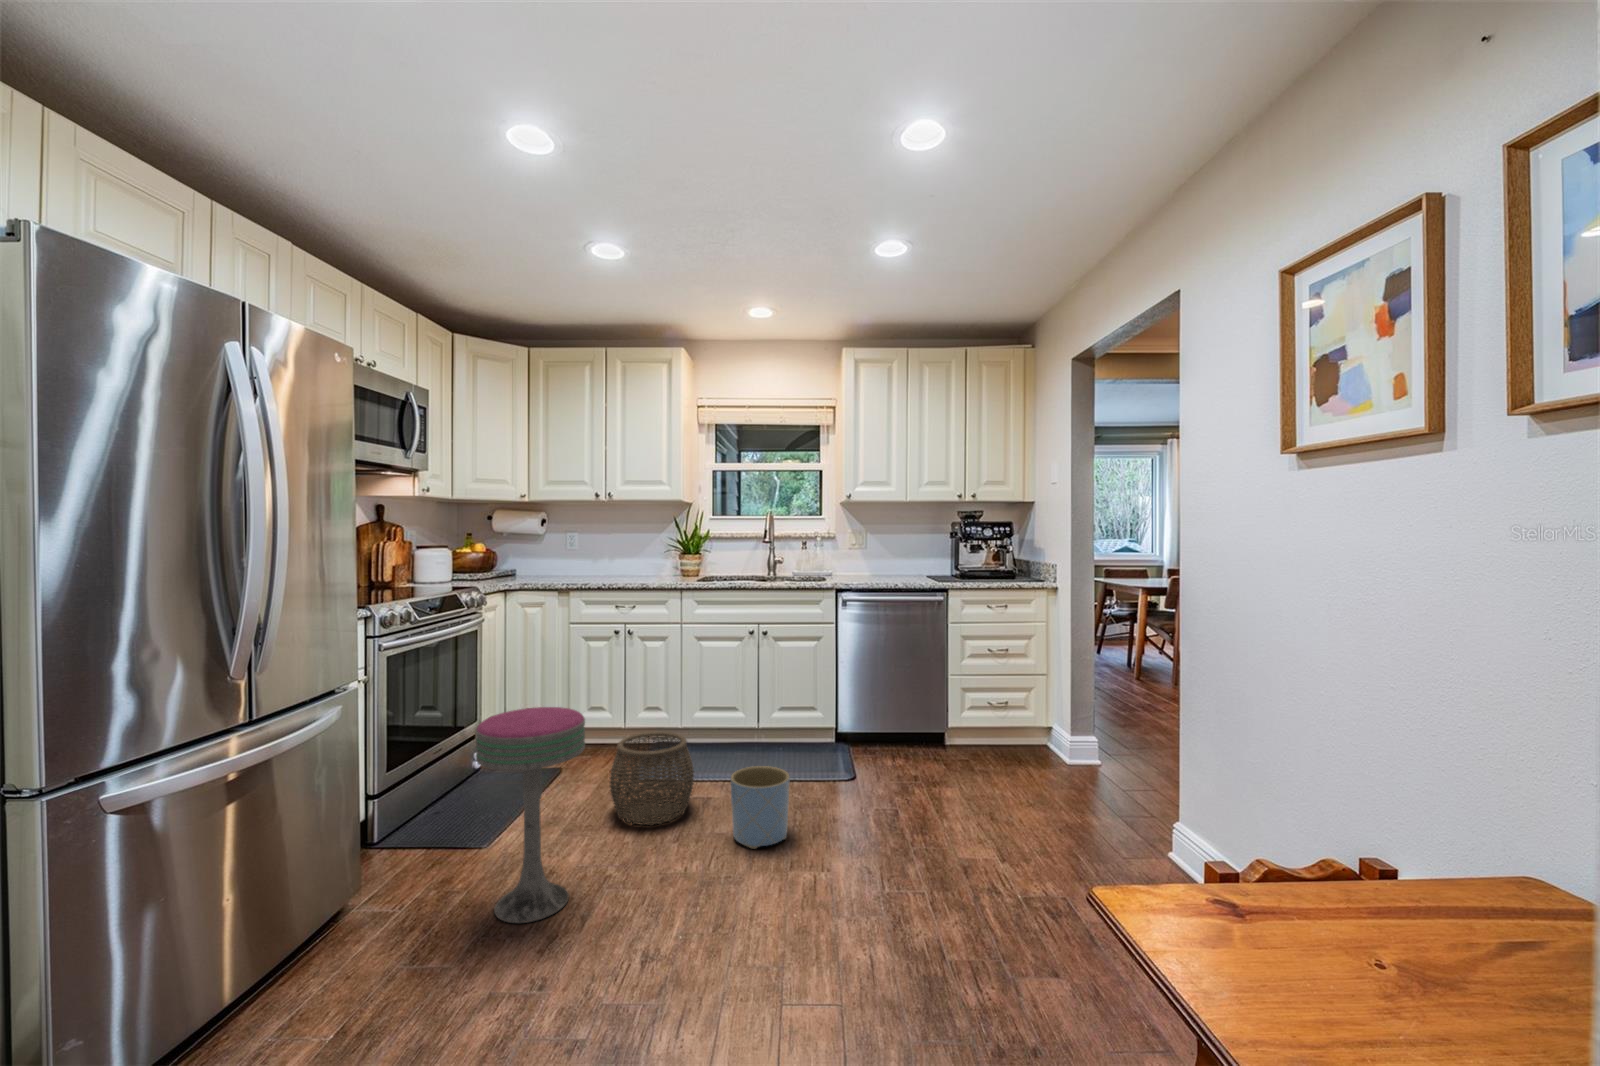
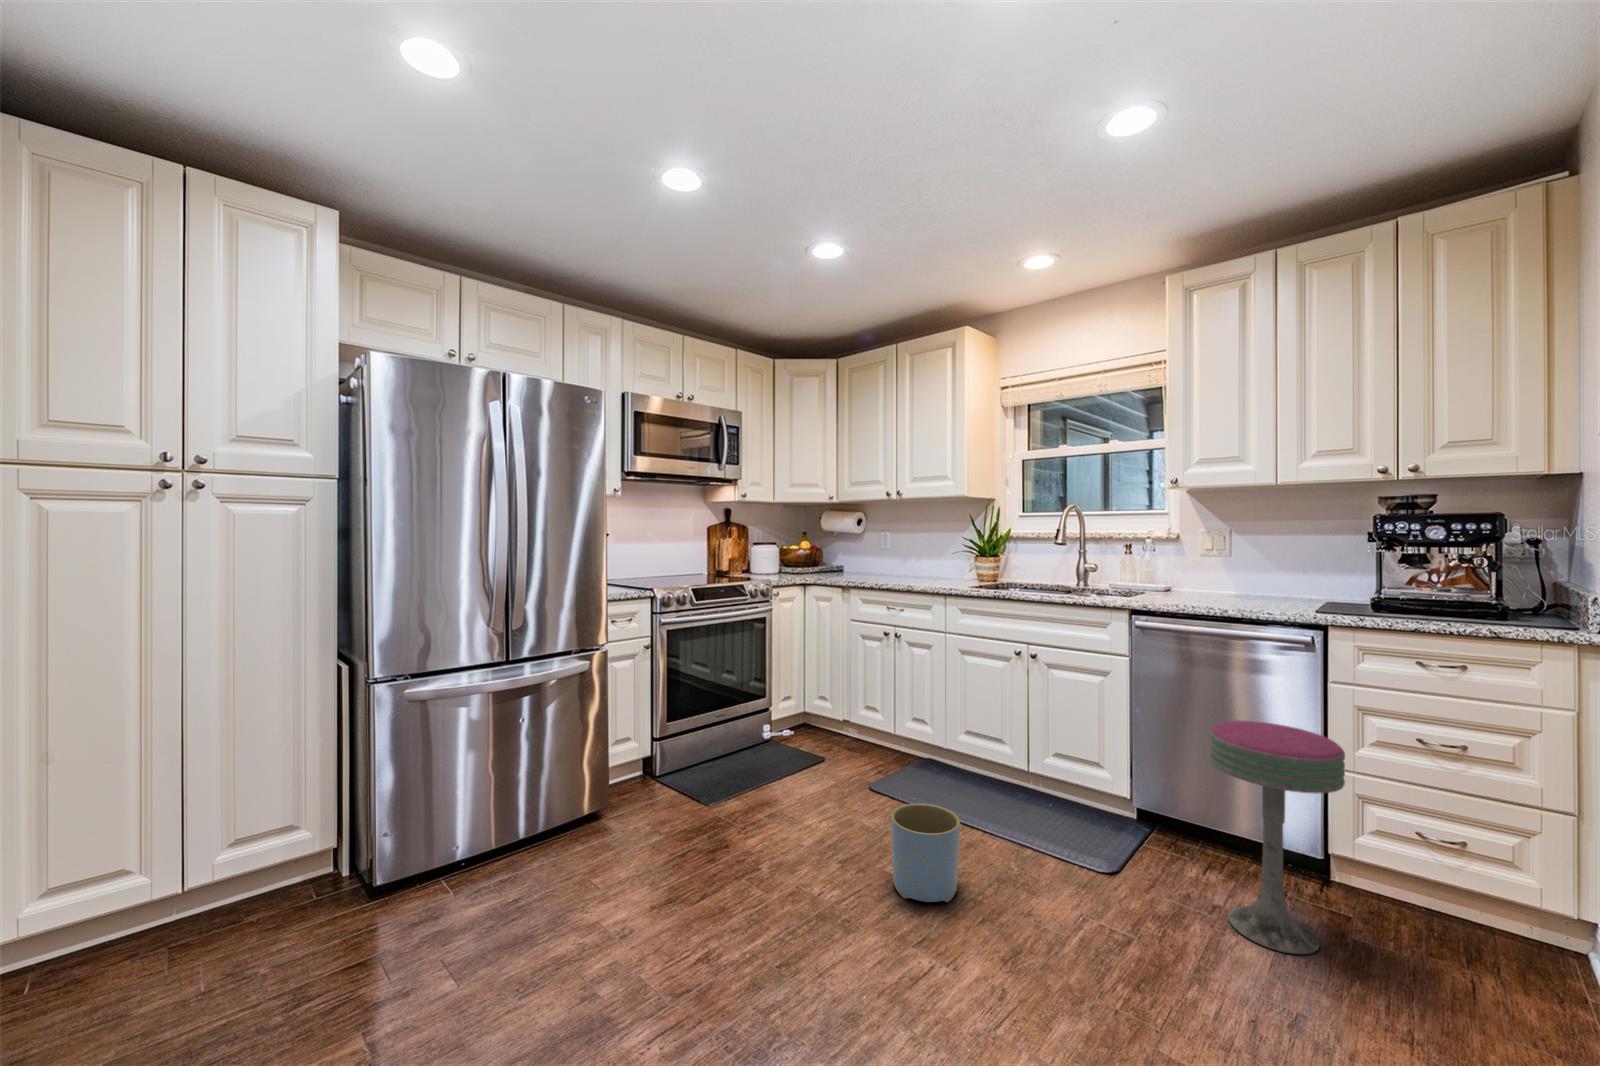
bar stool: present [476,707,585,923] -> present [1210,721,1345,954]
woven basket: present [610,732,694,825] -> none [811,737,897,836]

